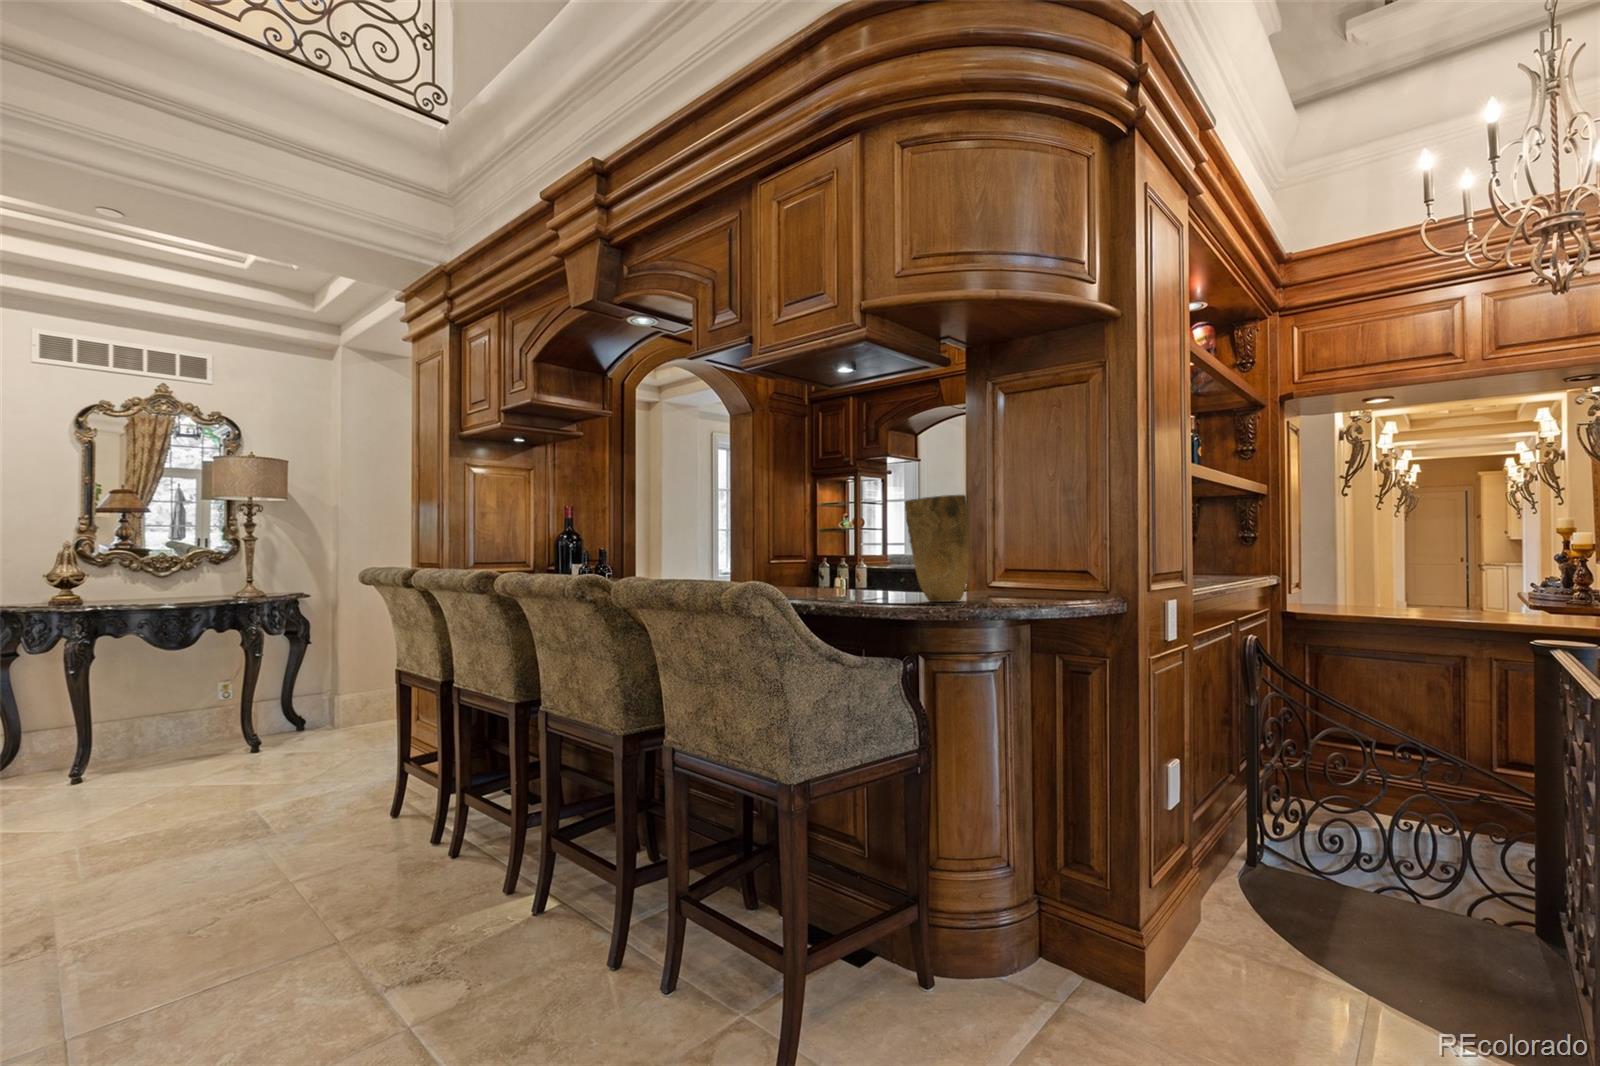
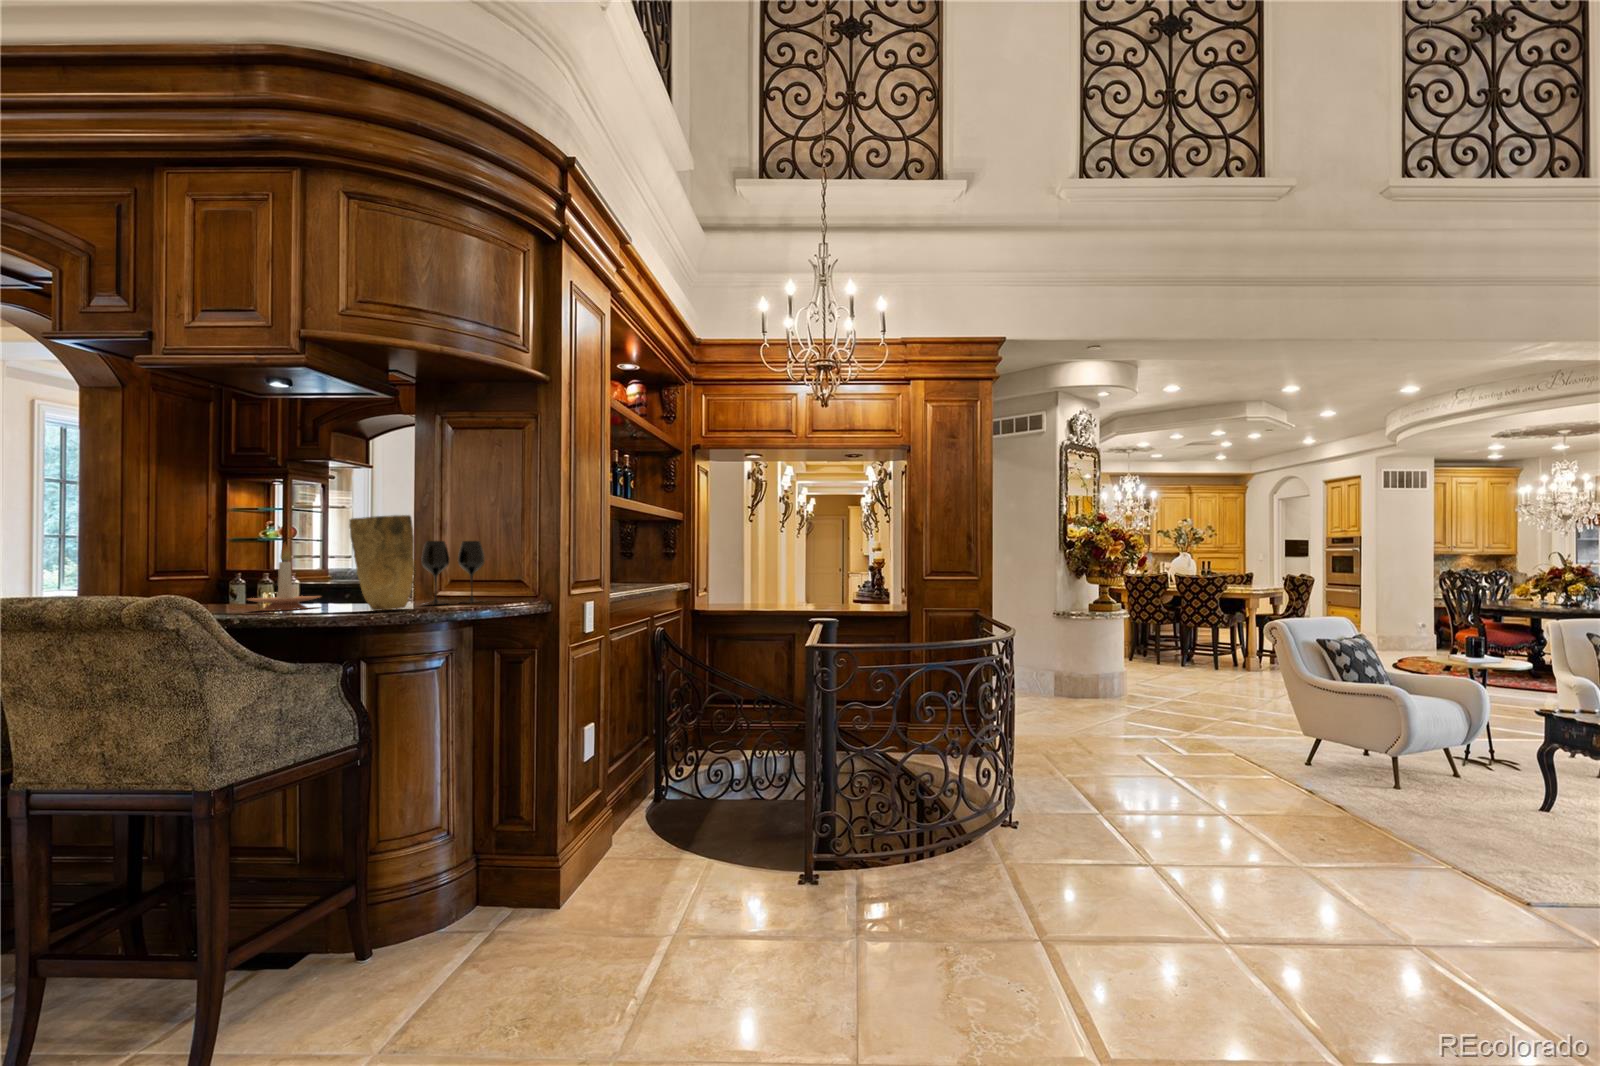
wine glass: none [973,523,1044,597] -> present [421,541,485,605]
candle holder: none [814,527,876,595] -> present [248,543,320,611]

